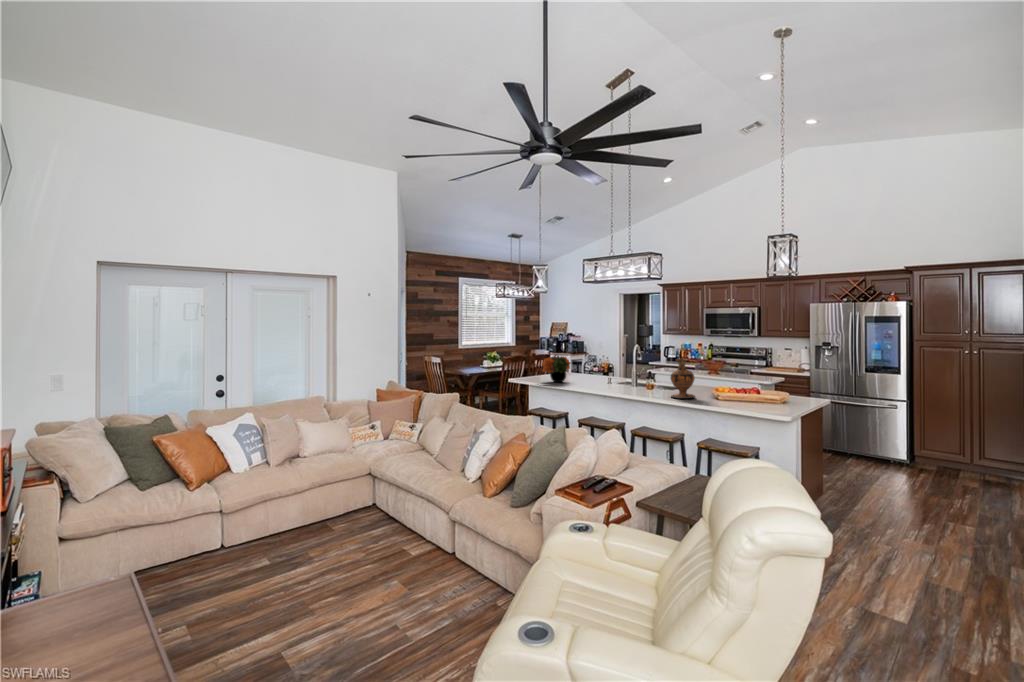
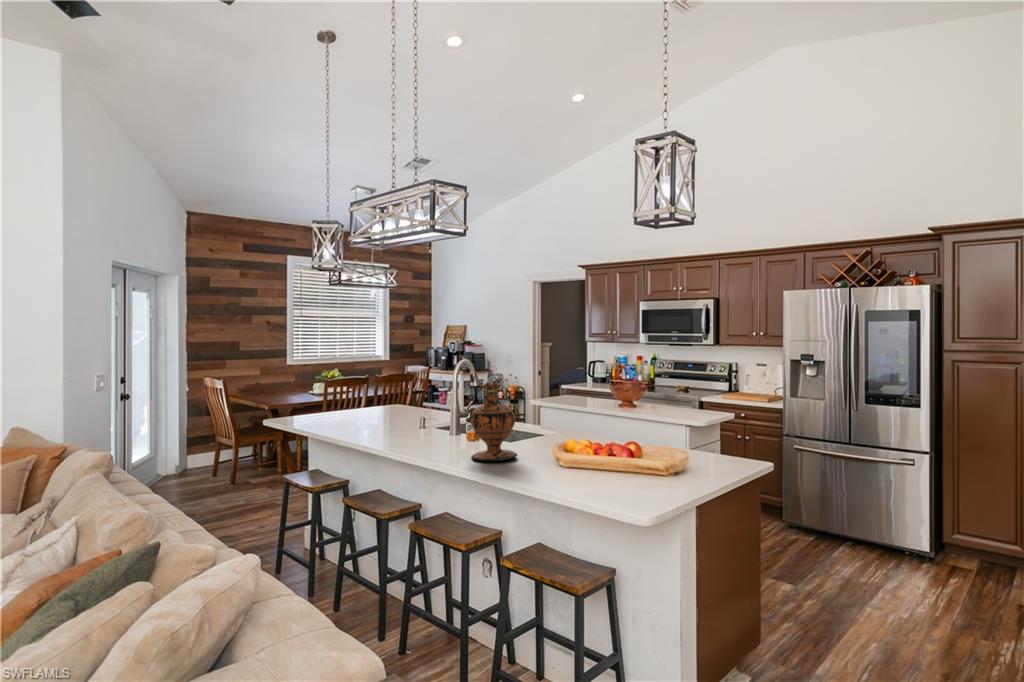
flower arrangement: present [542,354,571,382] -> none [309,372,366,421]

